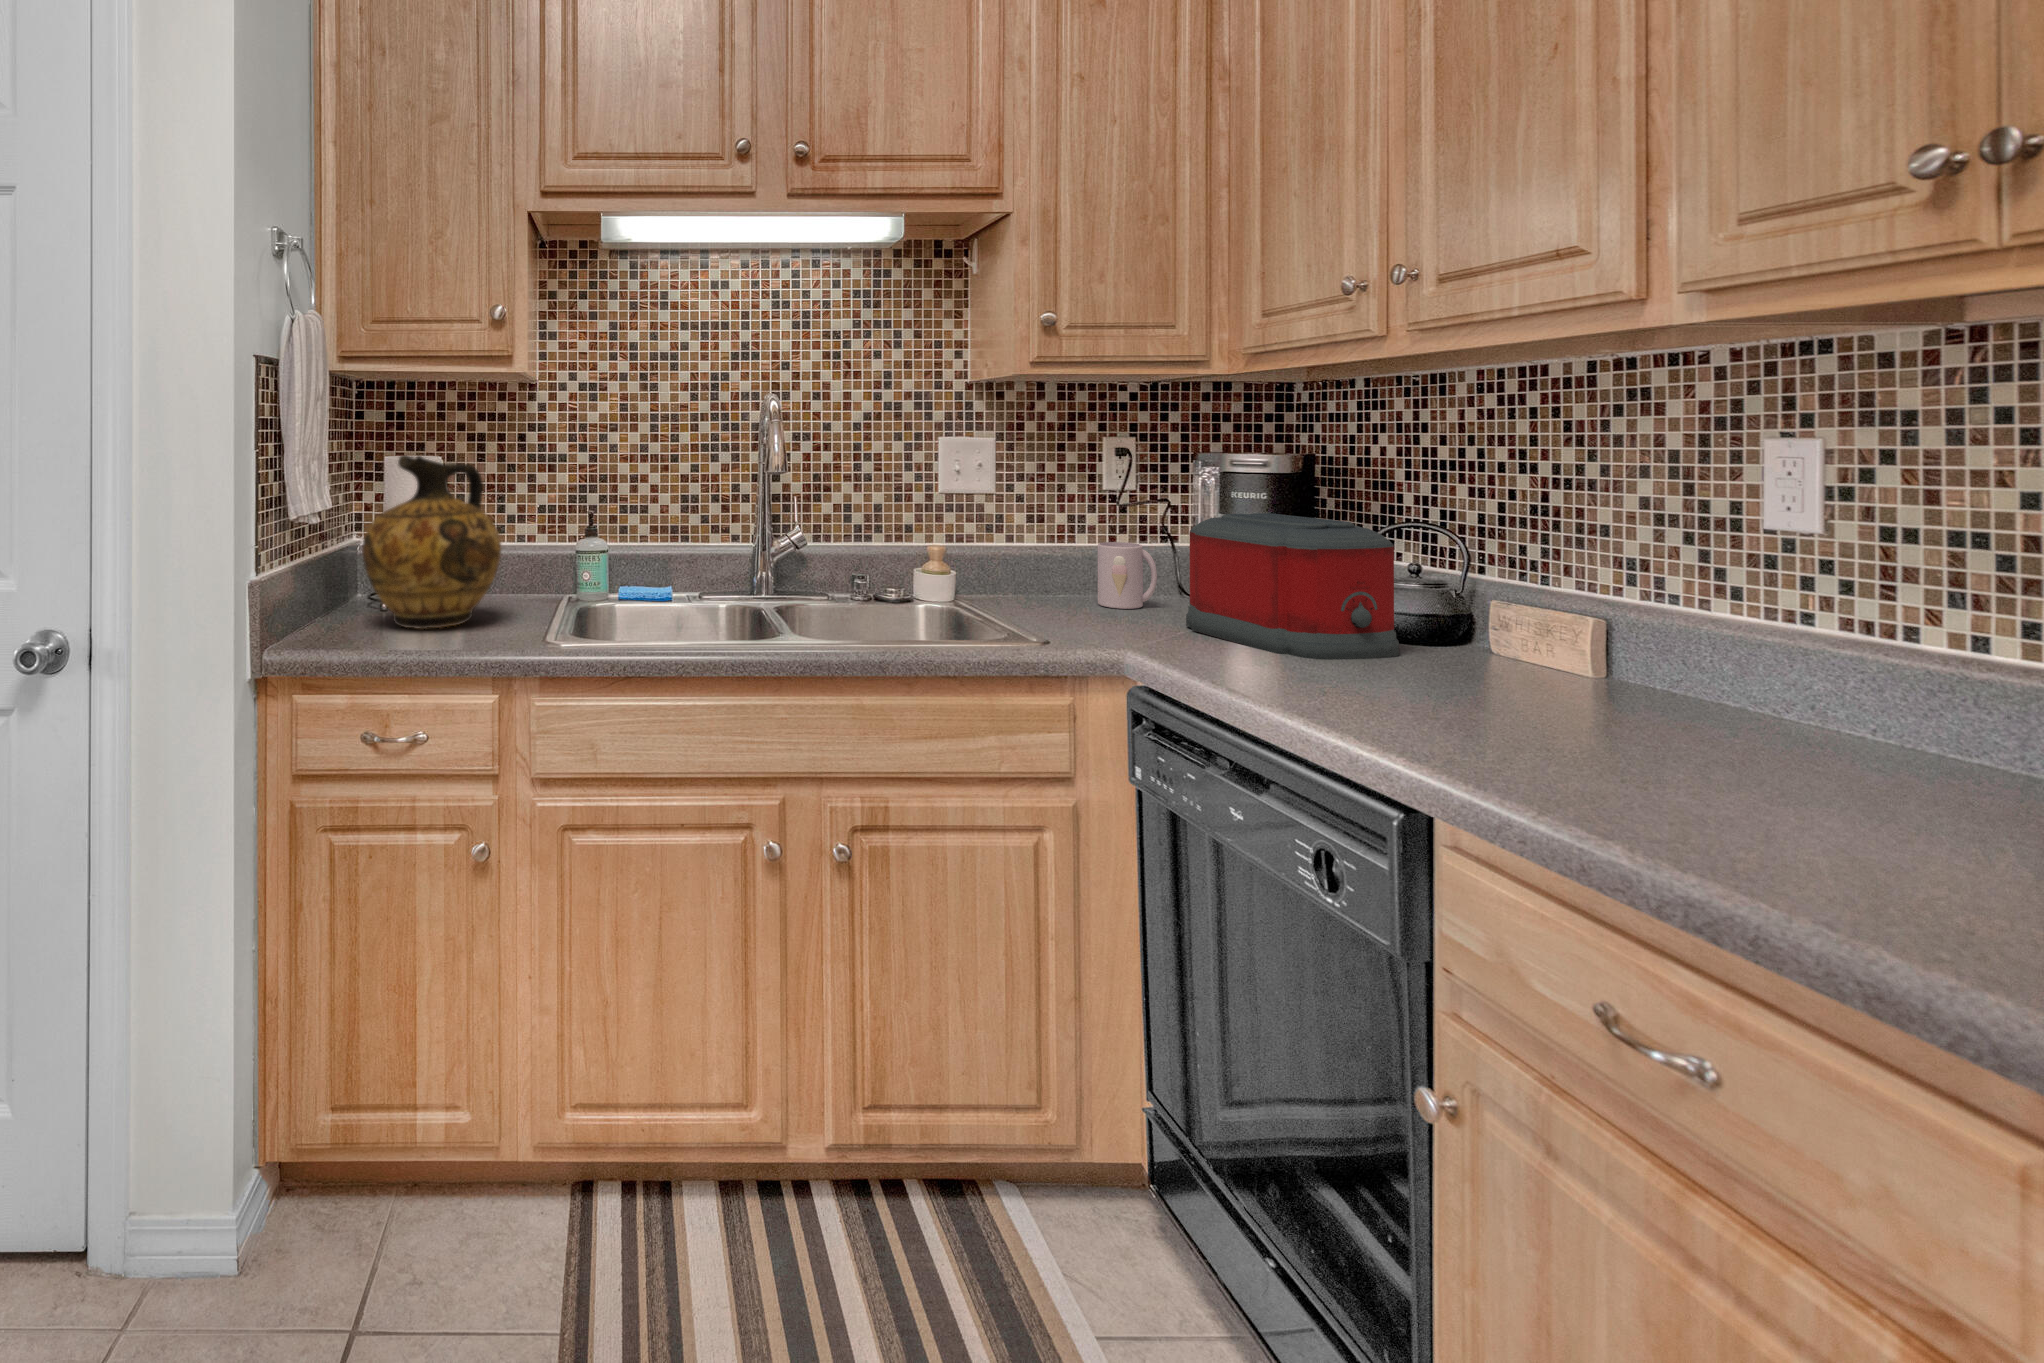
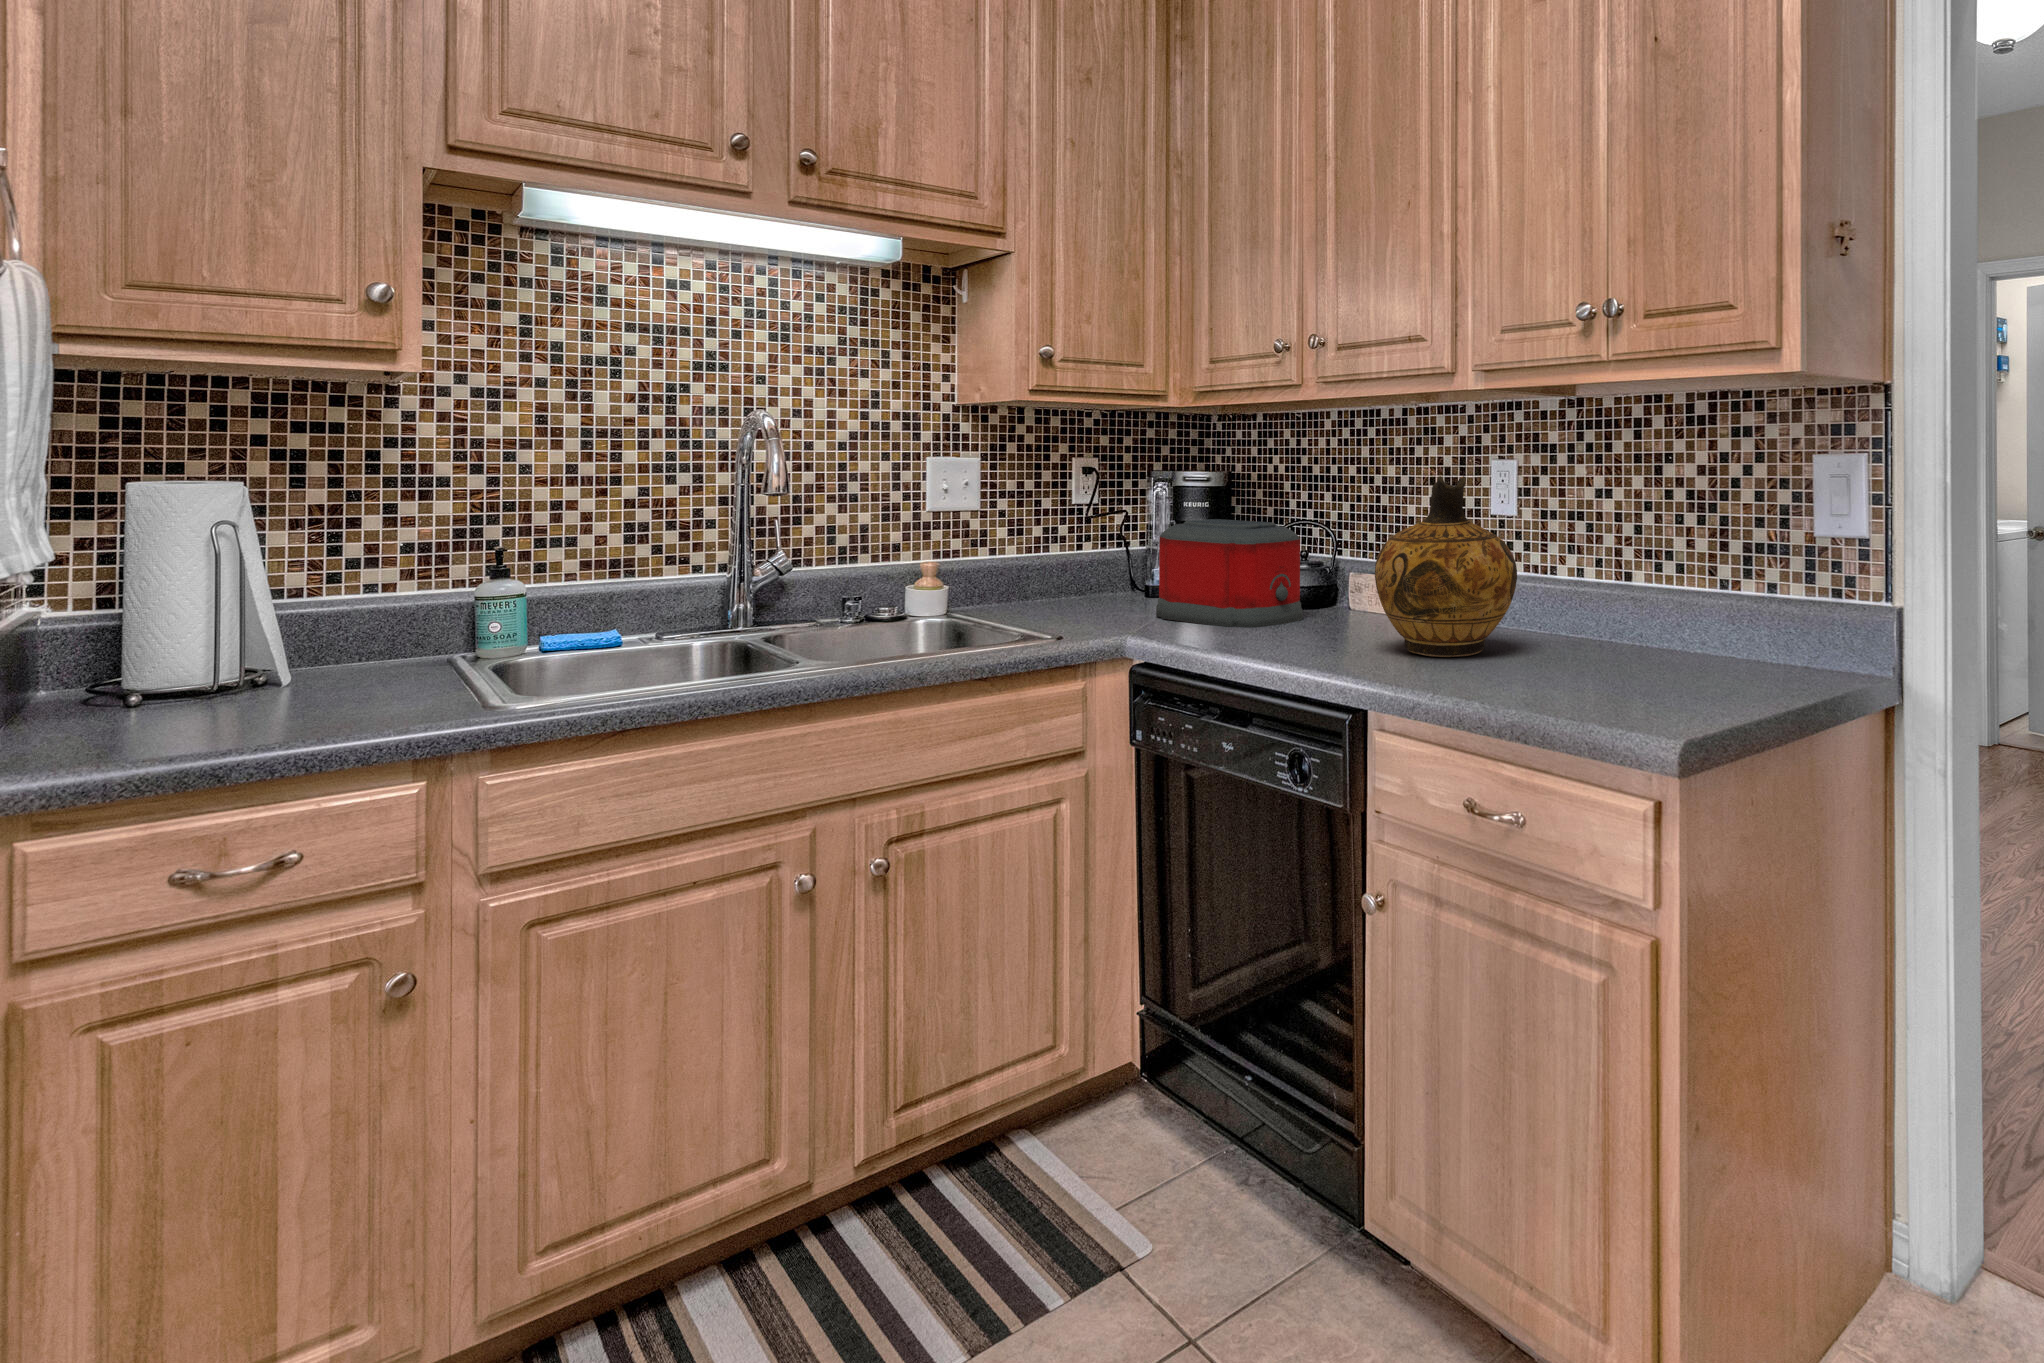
ceramic jug: present [362,455,501,629] -> present [1375,476,1517,657]
mug: present [1098,542,1157,609] -> none [1076,551,1125,610]

